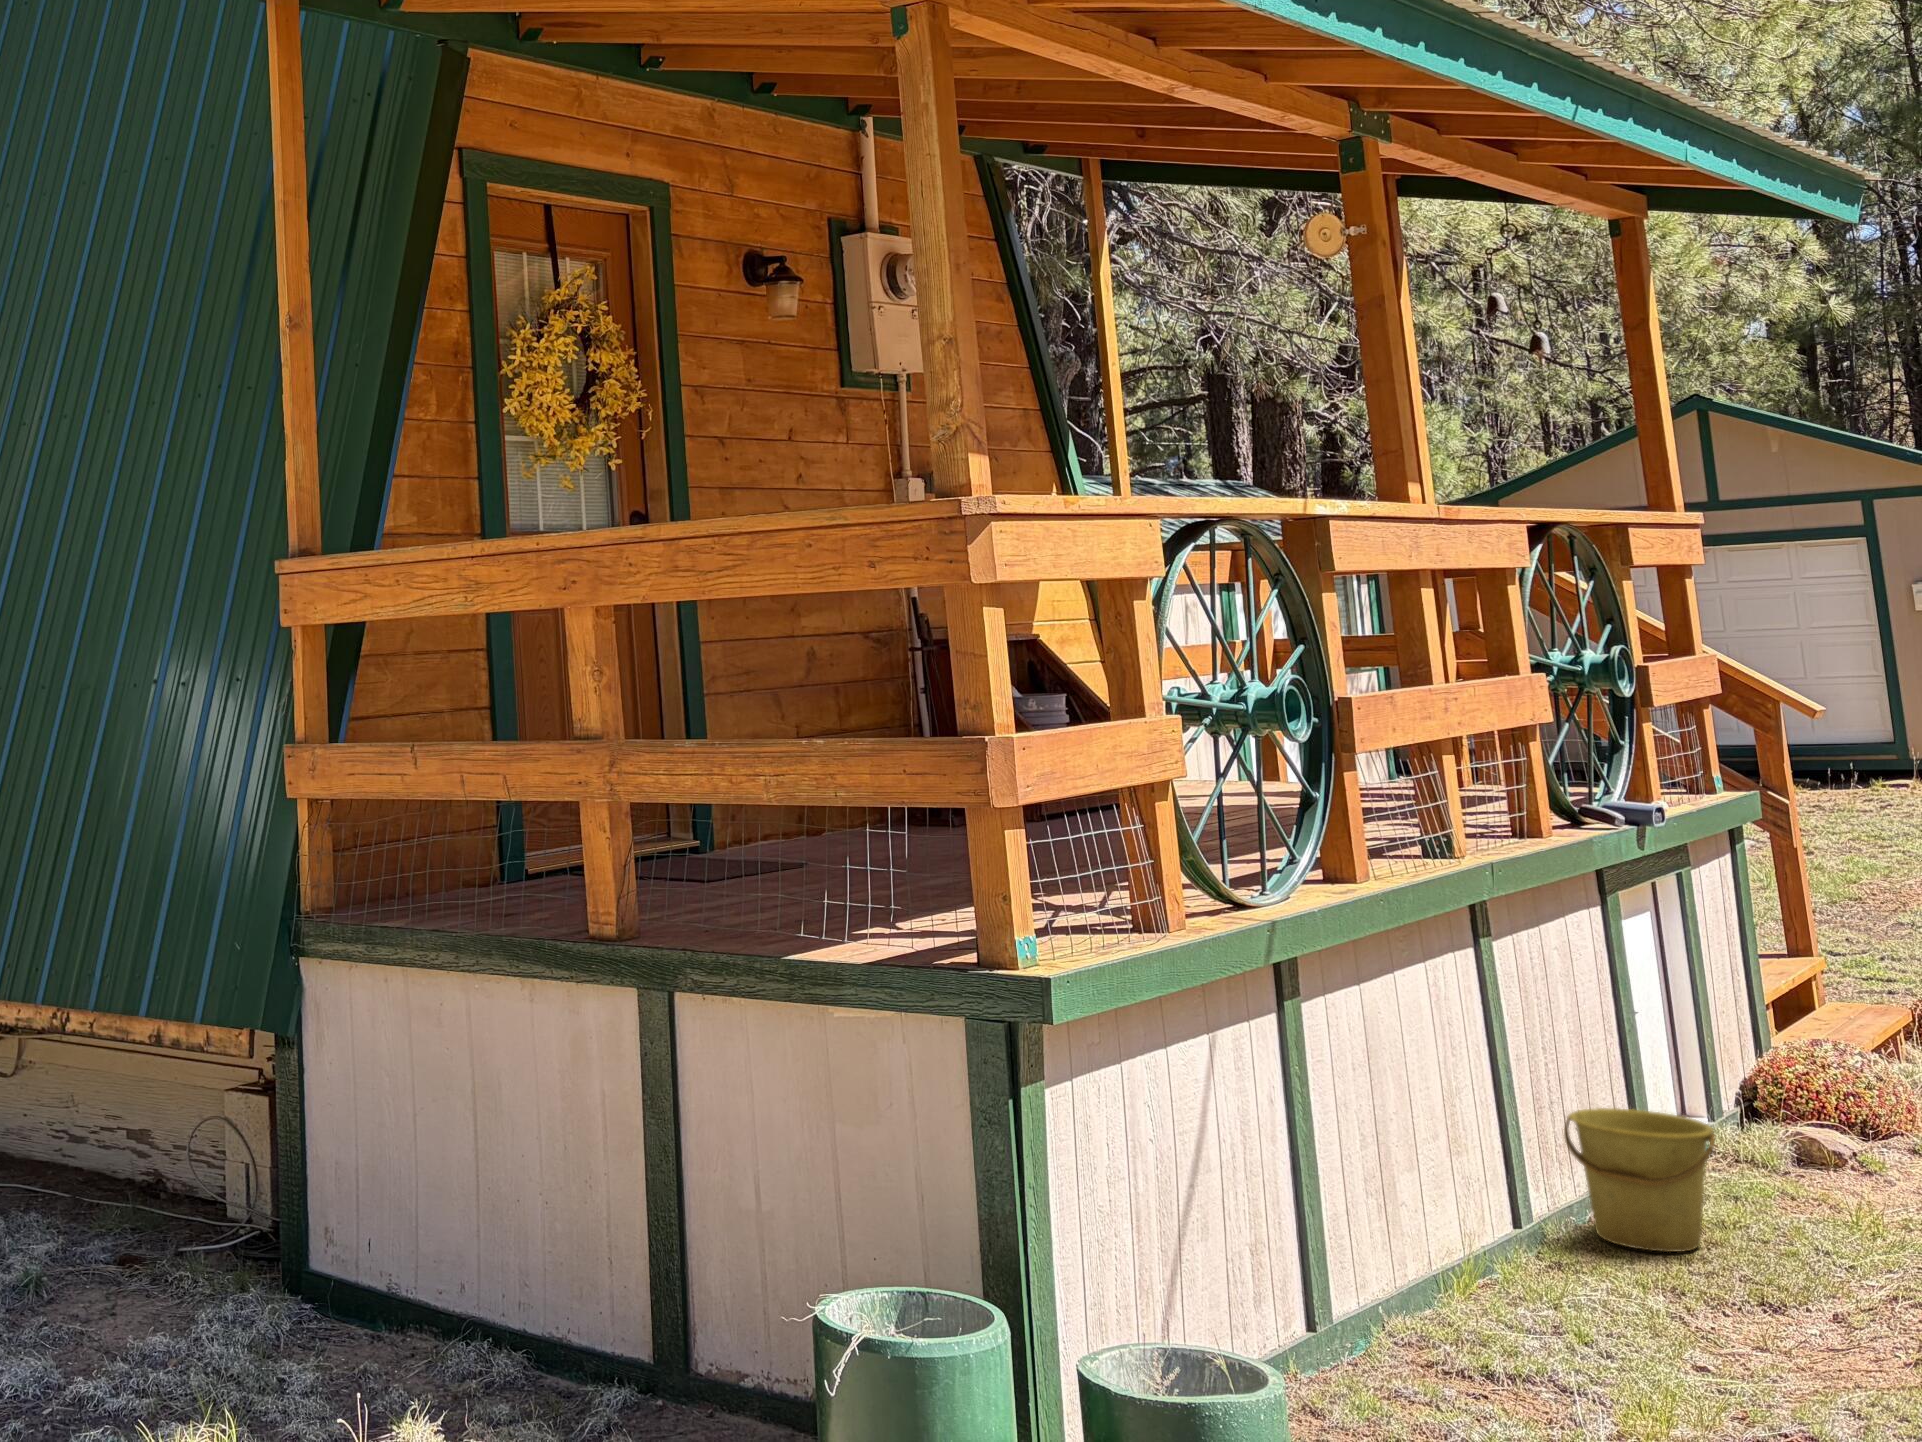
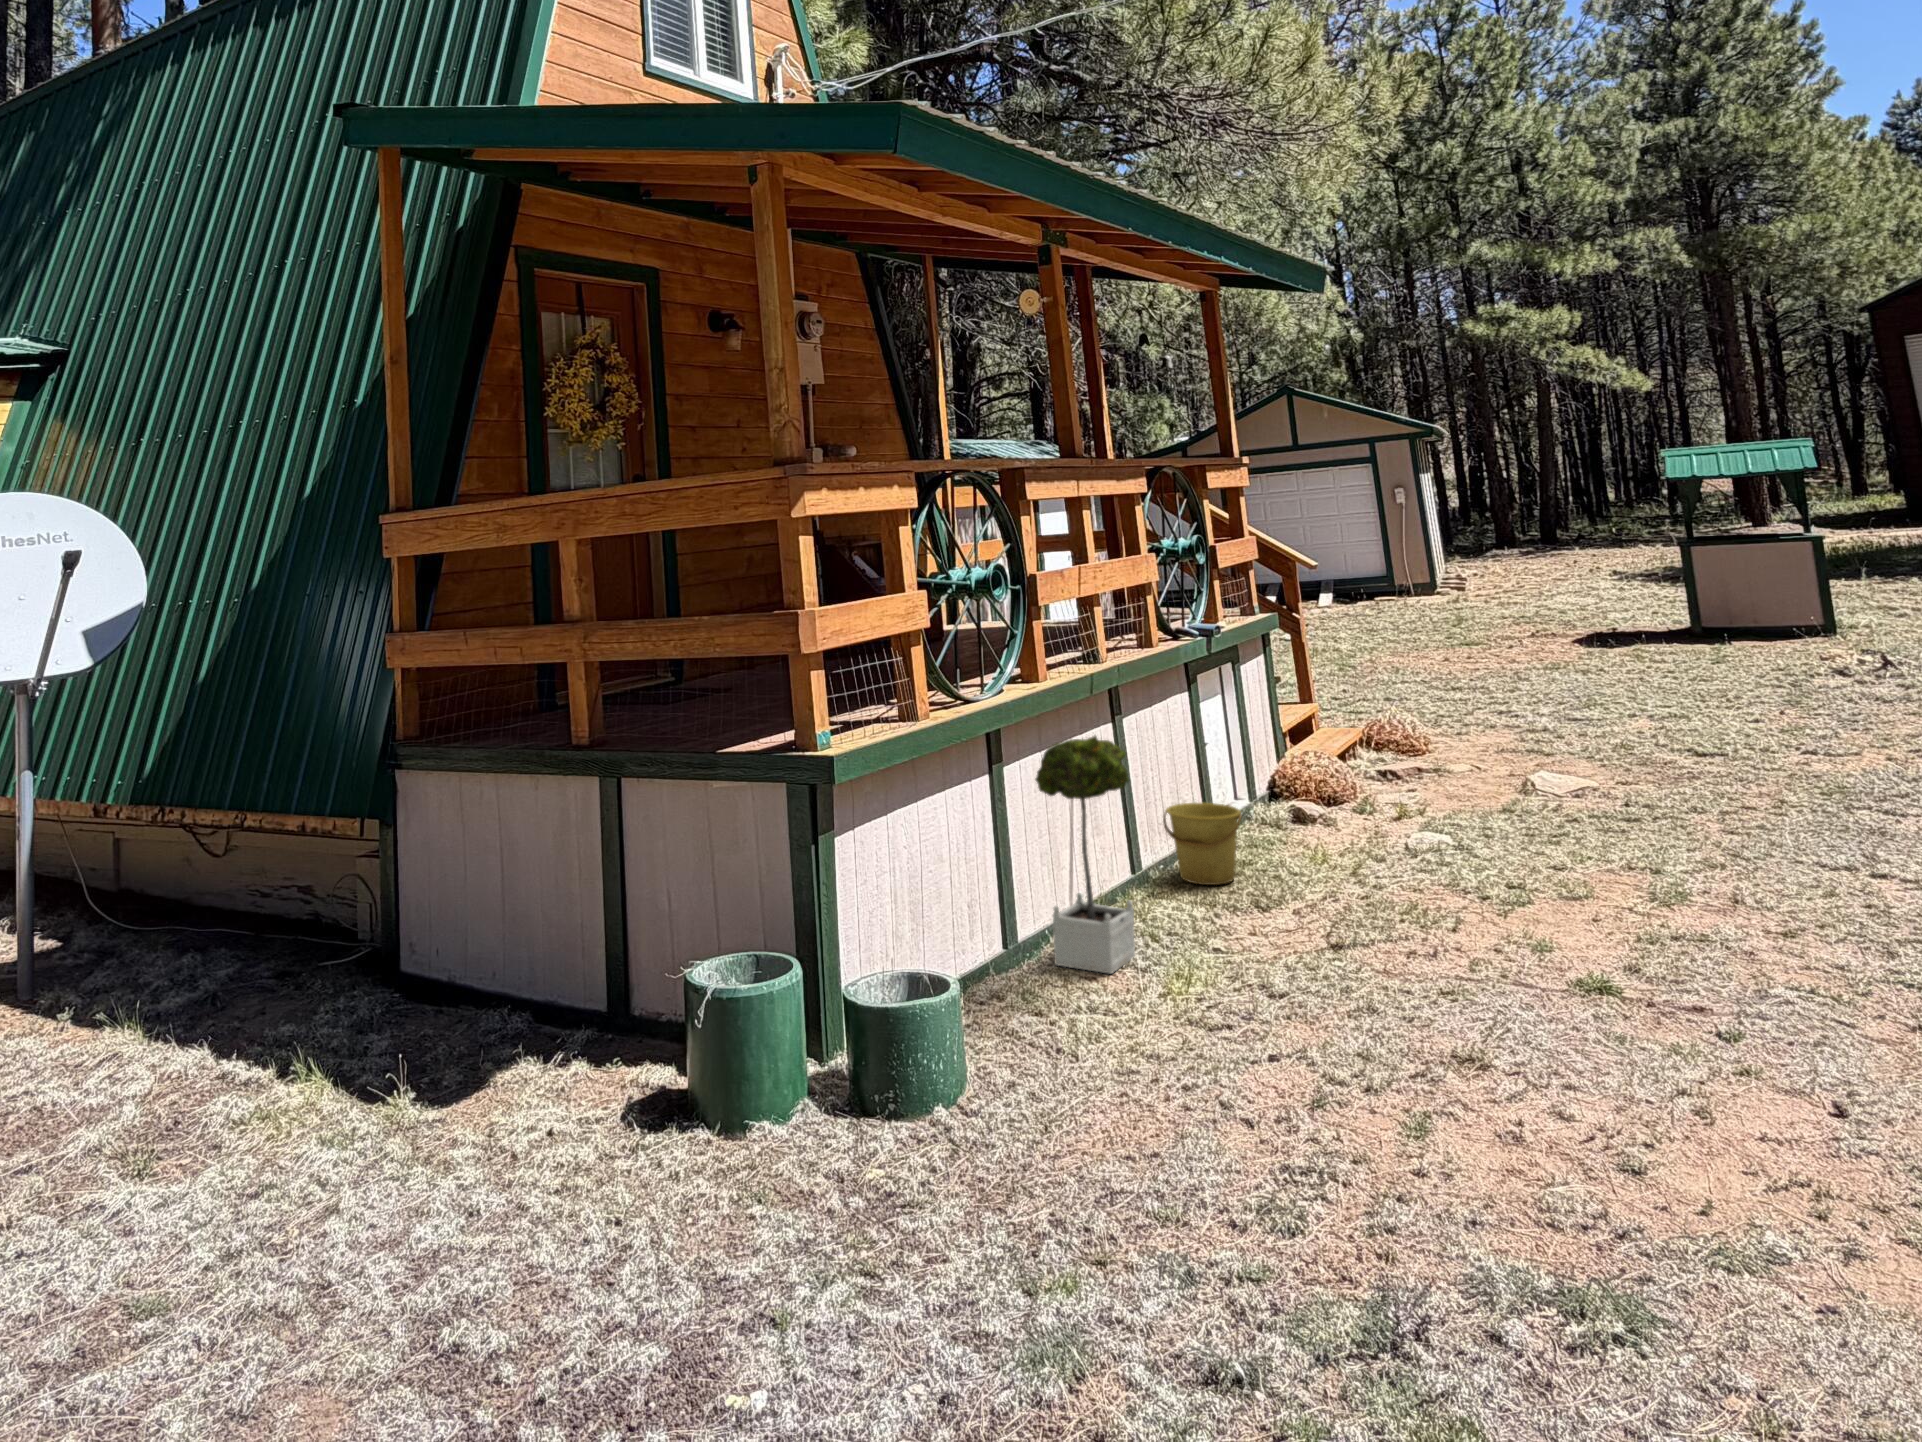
potted tree: none [1357,971,1536,1377] -> present [1035,736,1135,974]

